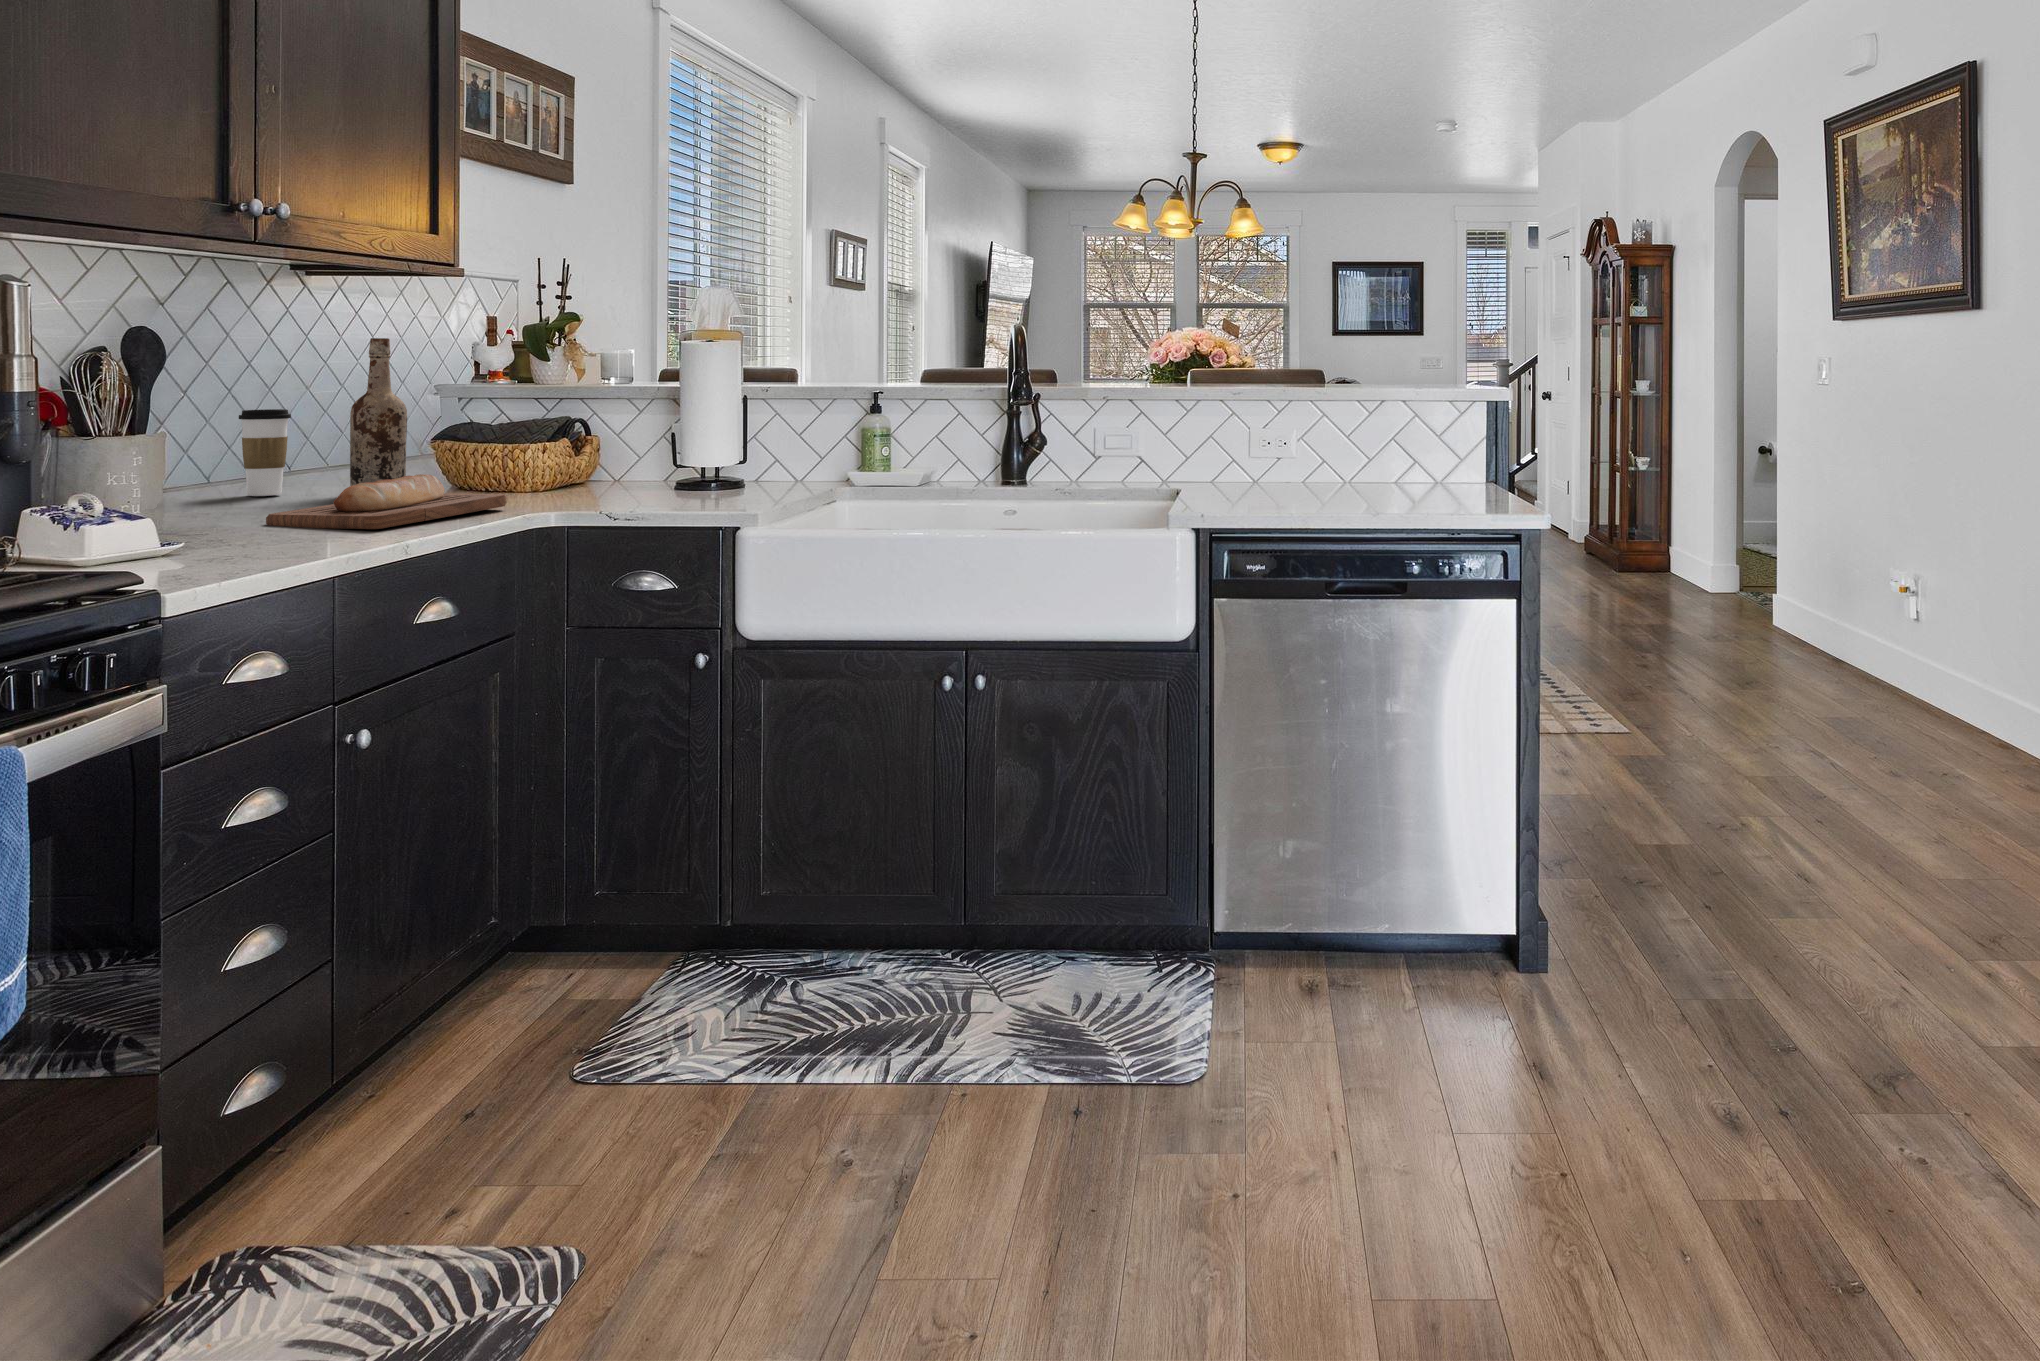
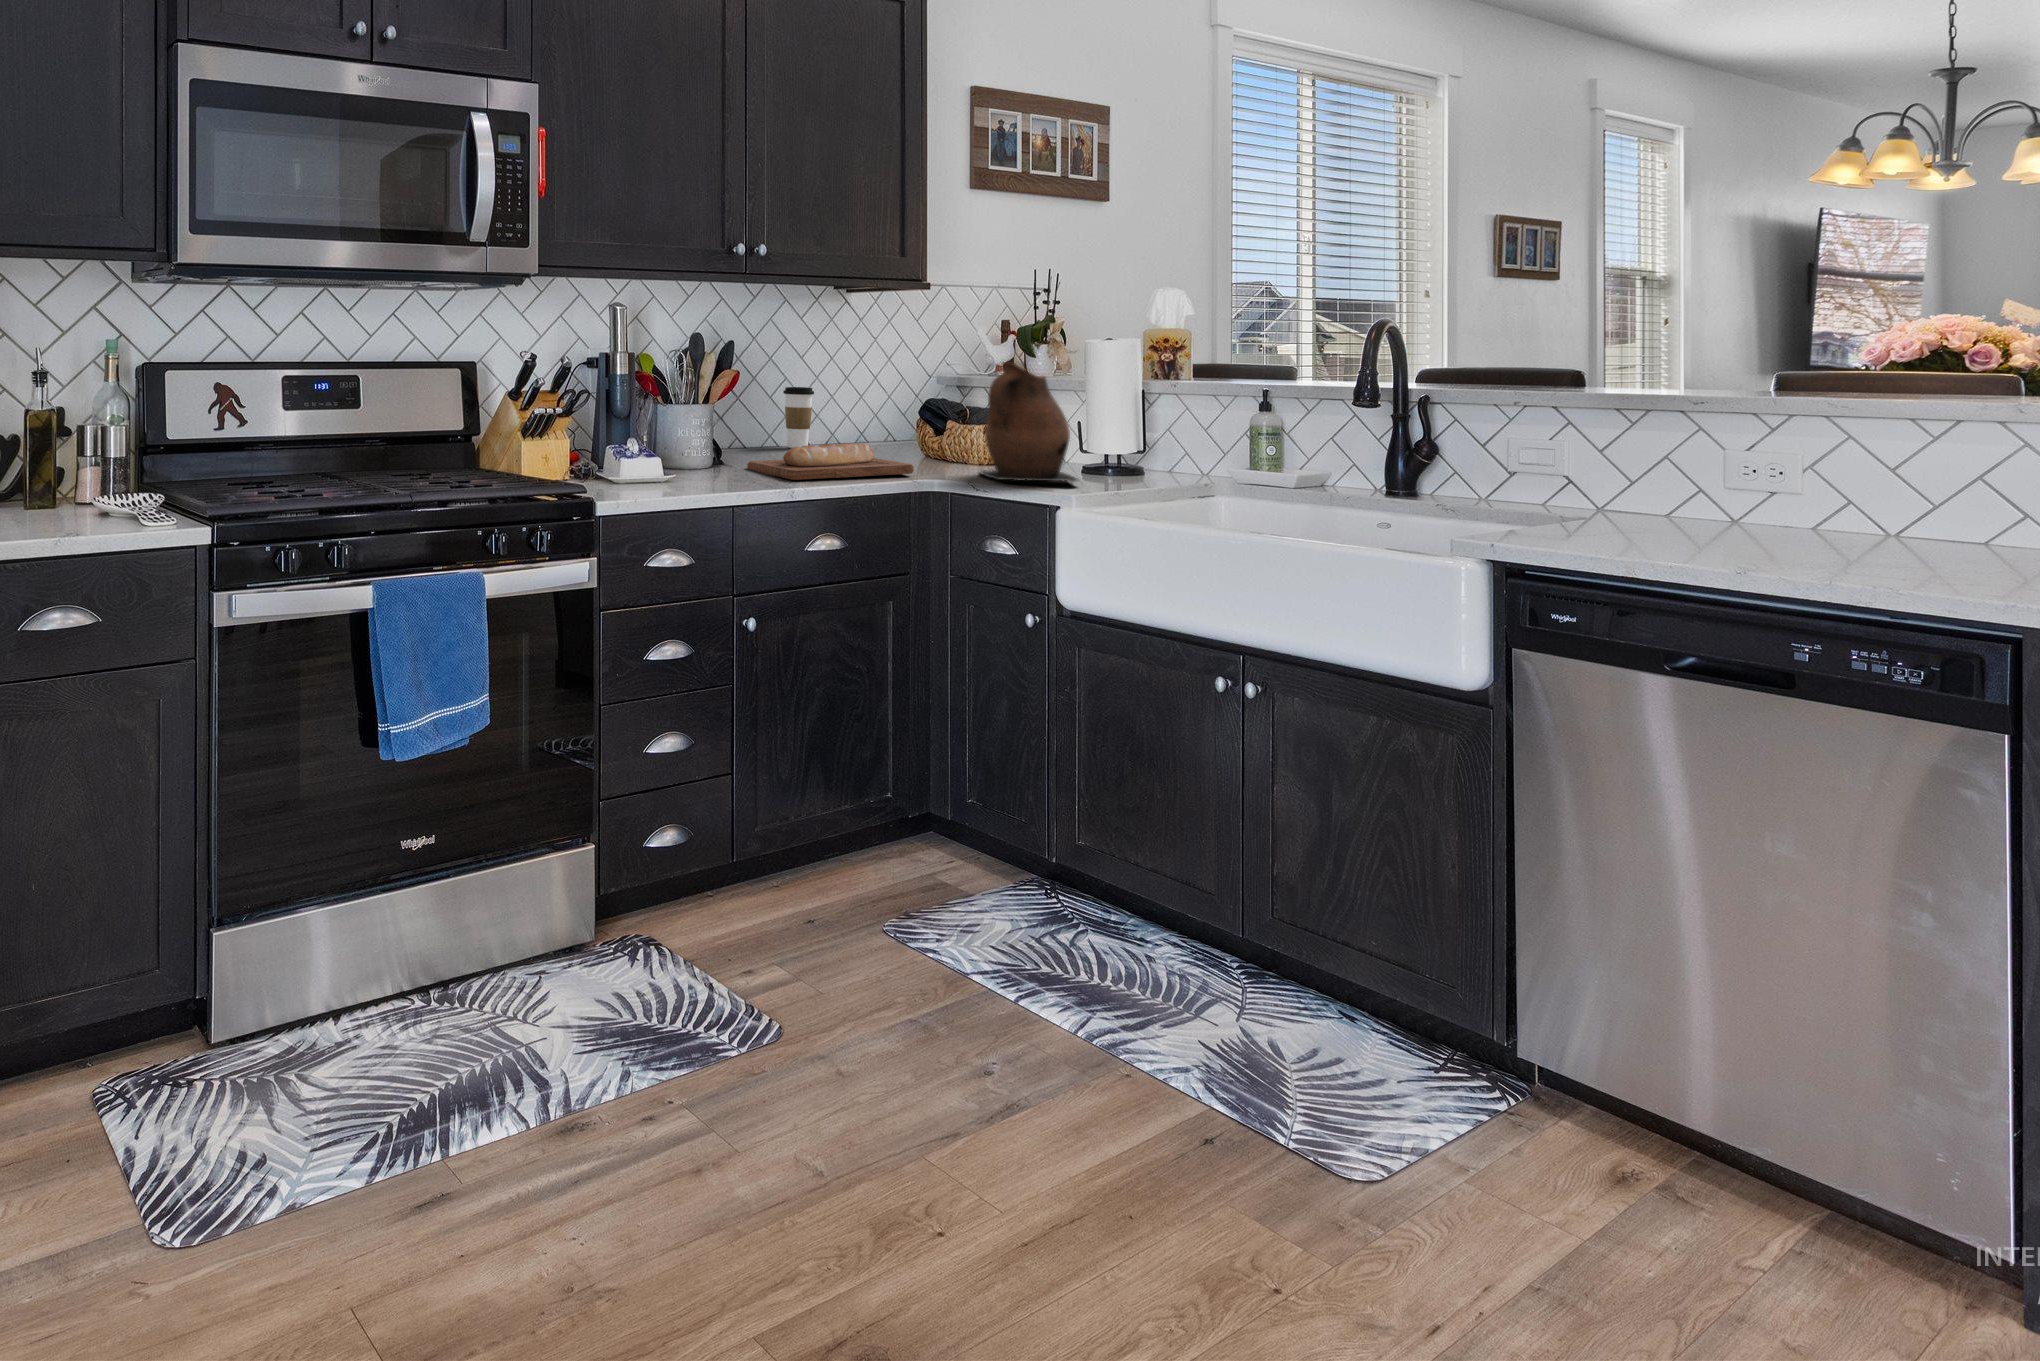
wine bottle: present [350,338,407,486] -> none [844,339,882,457]
ceramic pitcher: none [562,361,703,502] -> present [979,362,1079,483]

